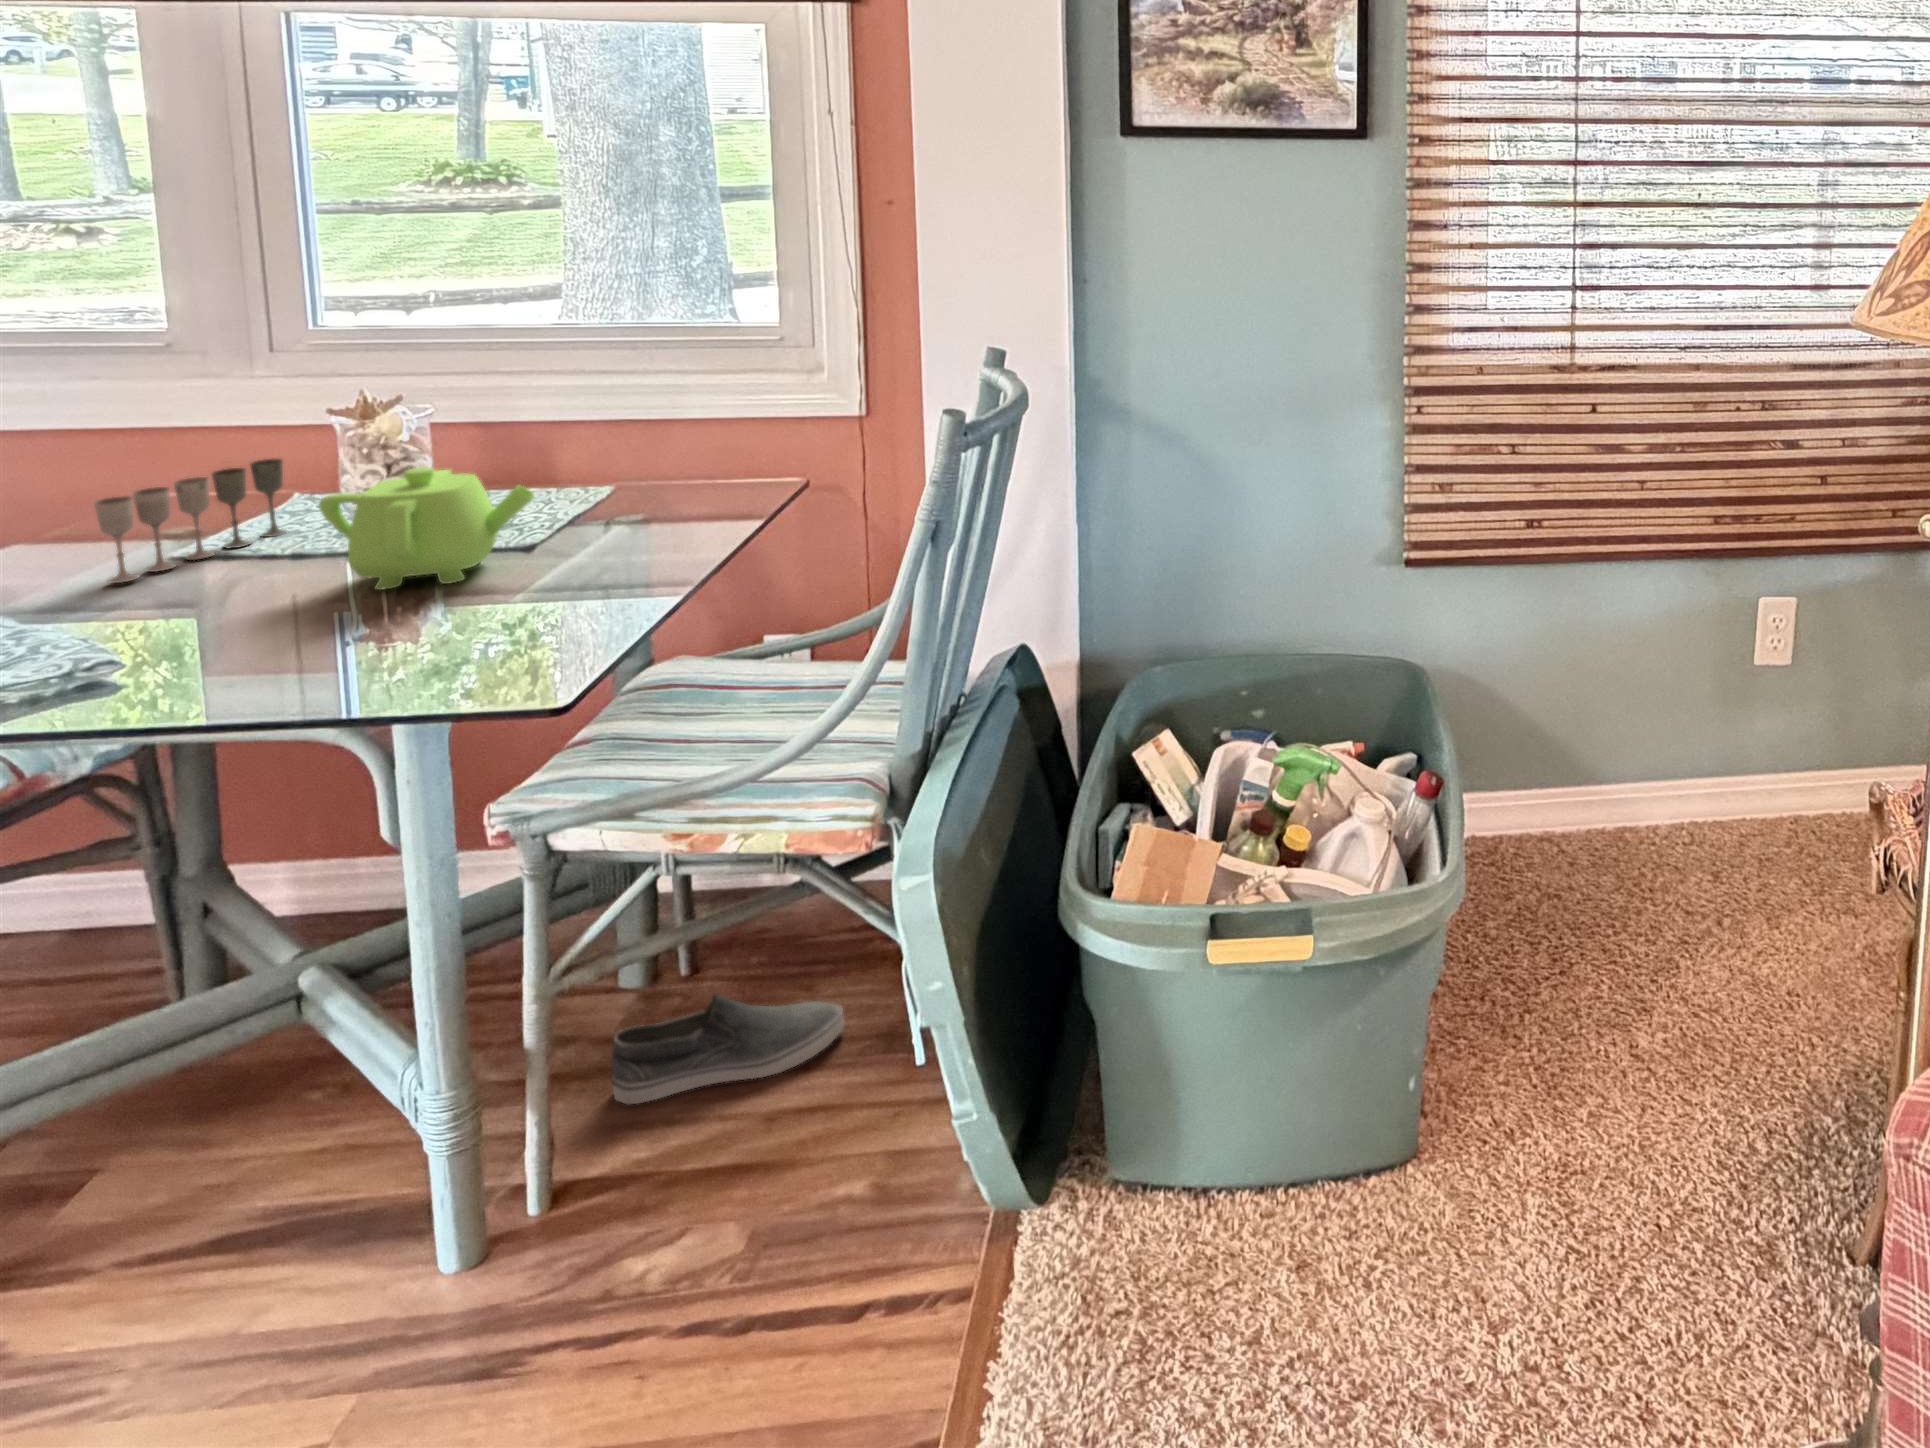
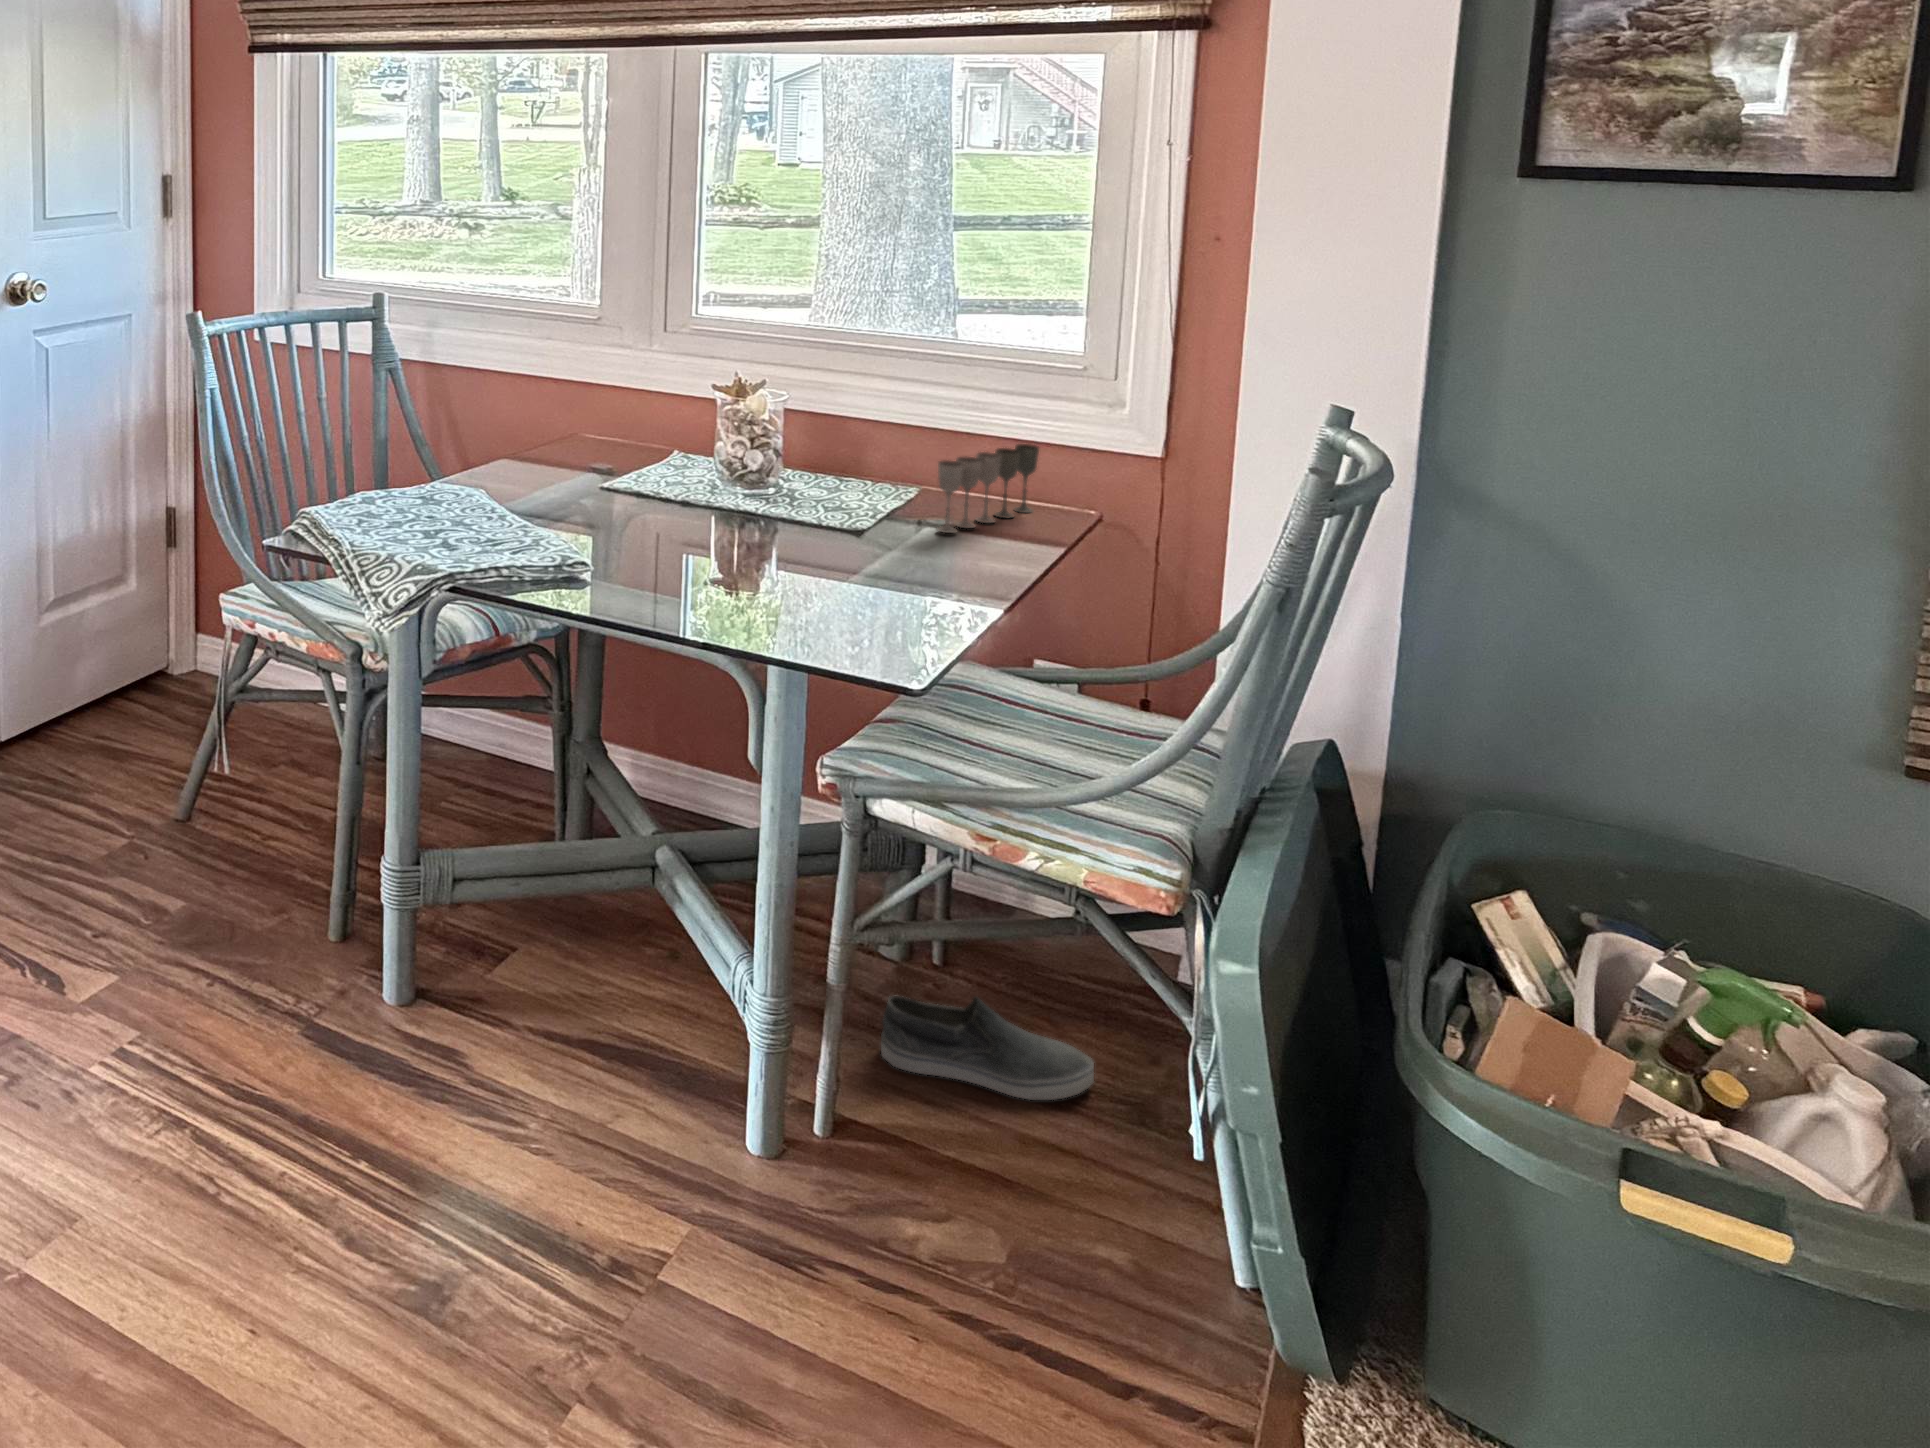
wine glass: present [94,459,287,583] -> present [937,444,1039,533]
teapot: present [319,467,534,590] -> none [718,447,876,552]

